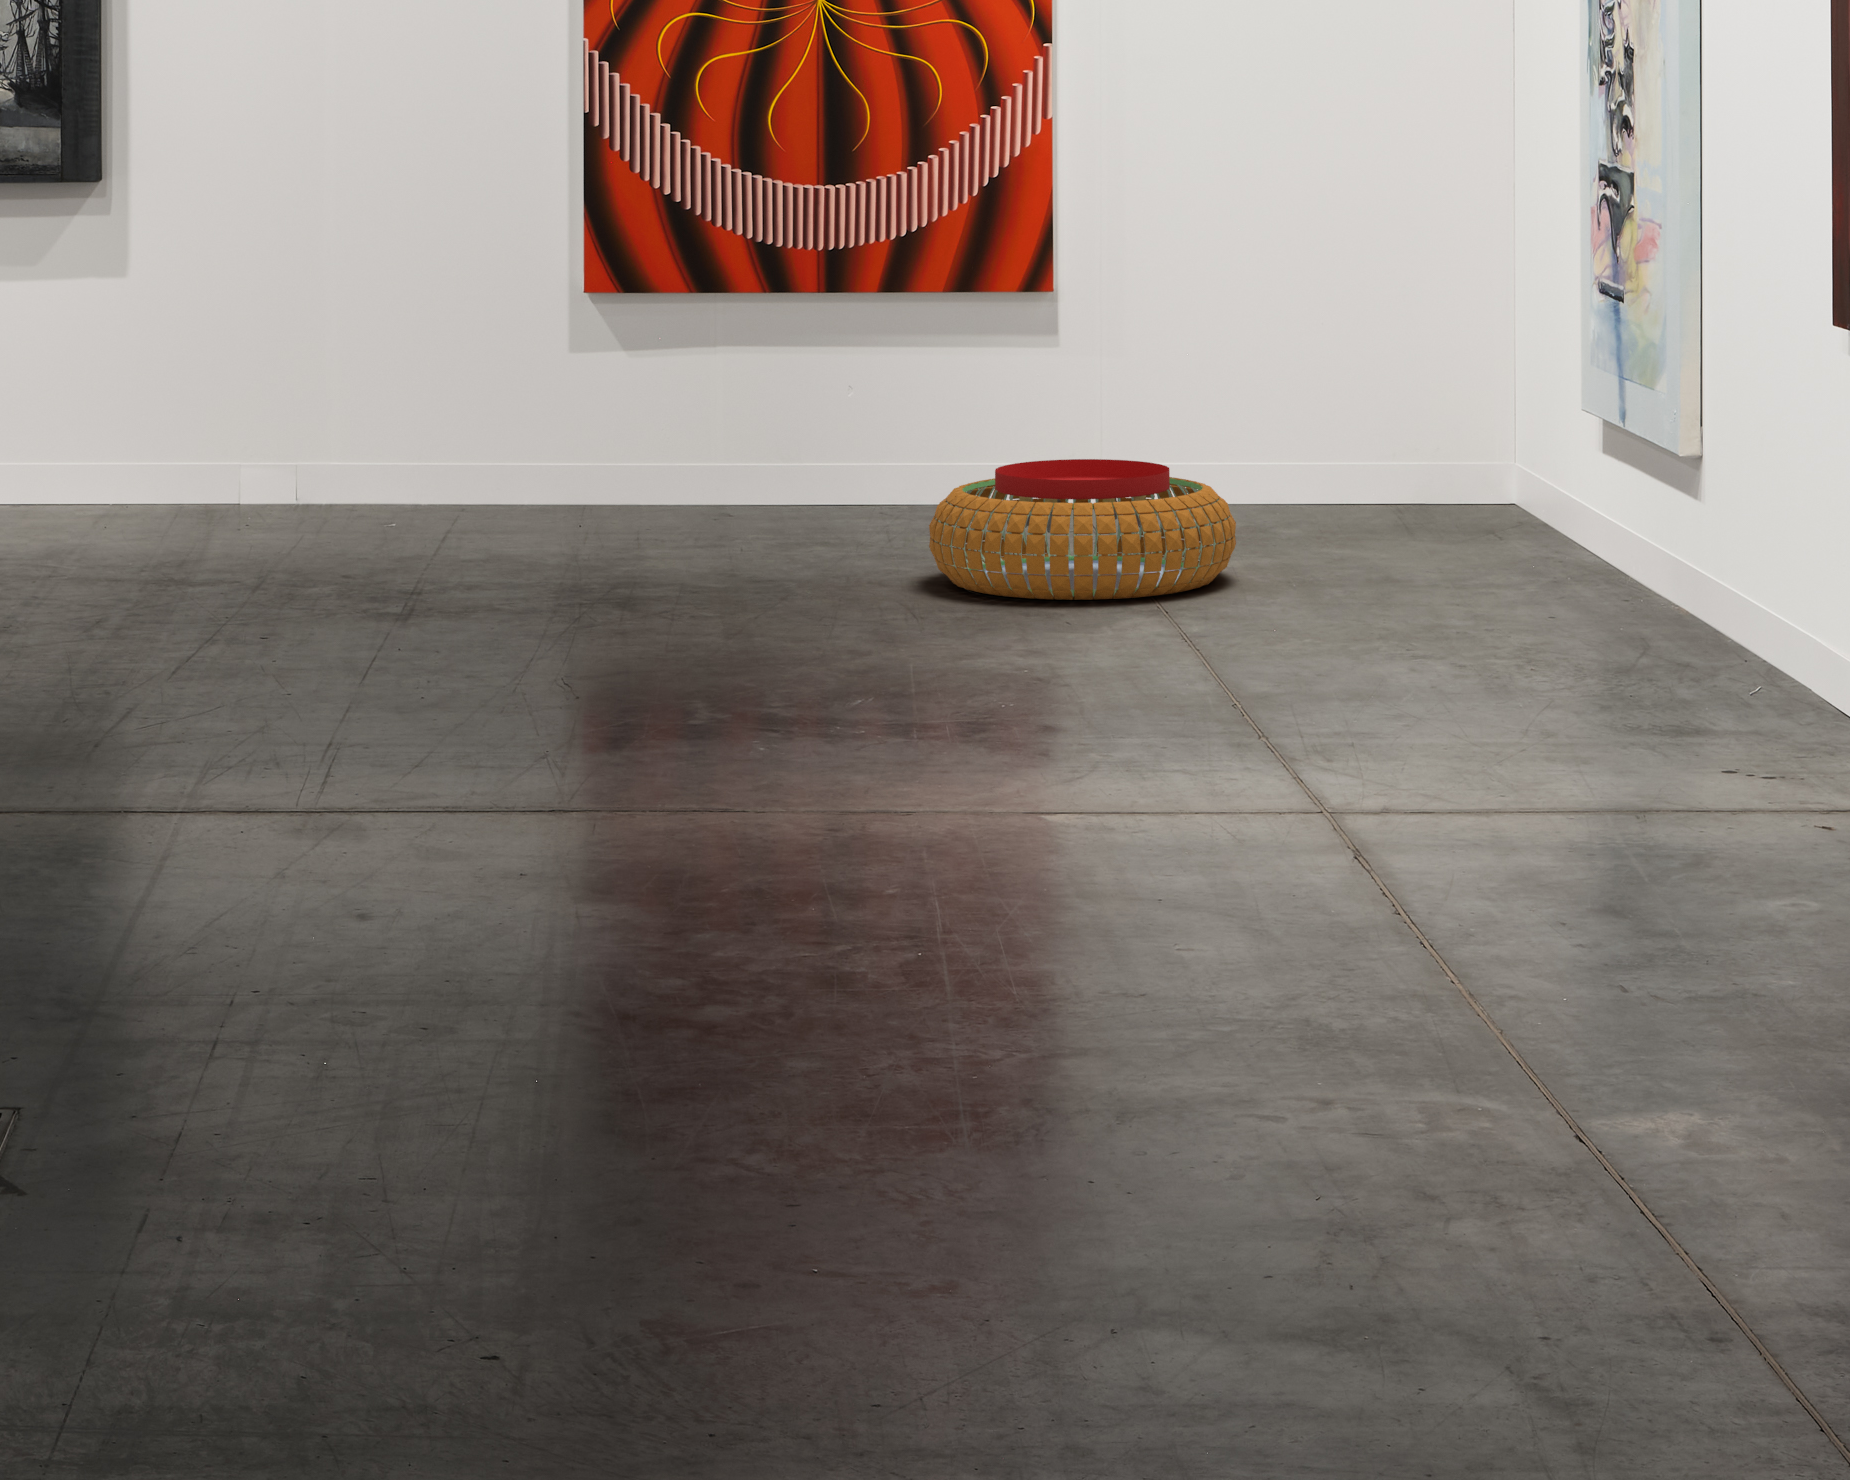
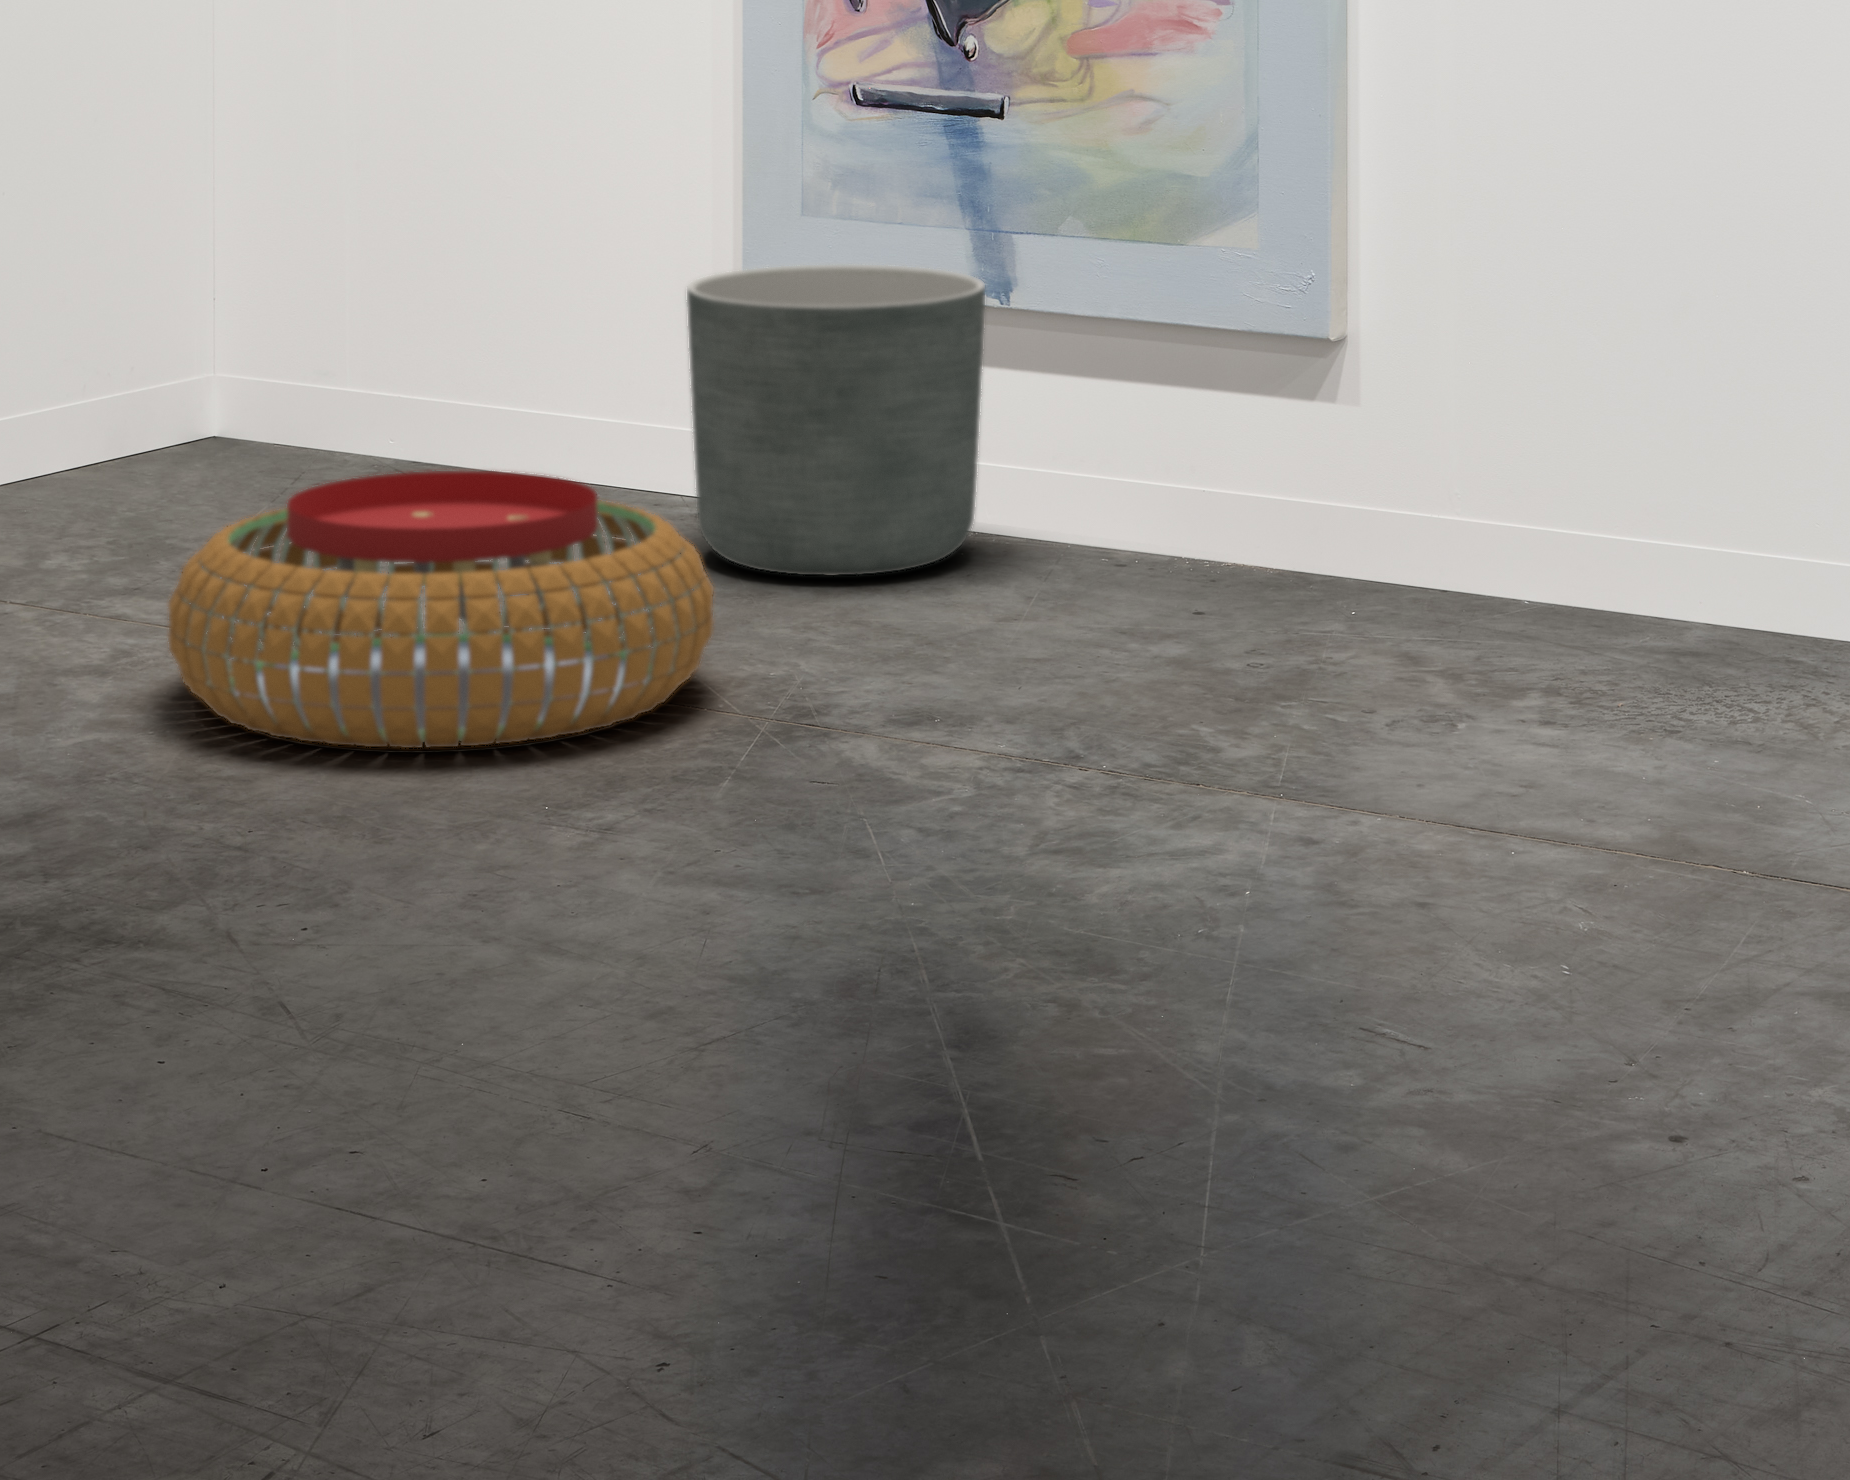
planter: none [1405,382,1594,572] -> present [687,264,985,575]

